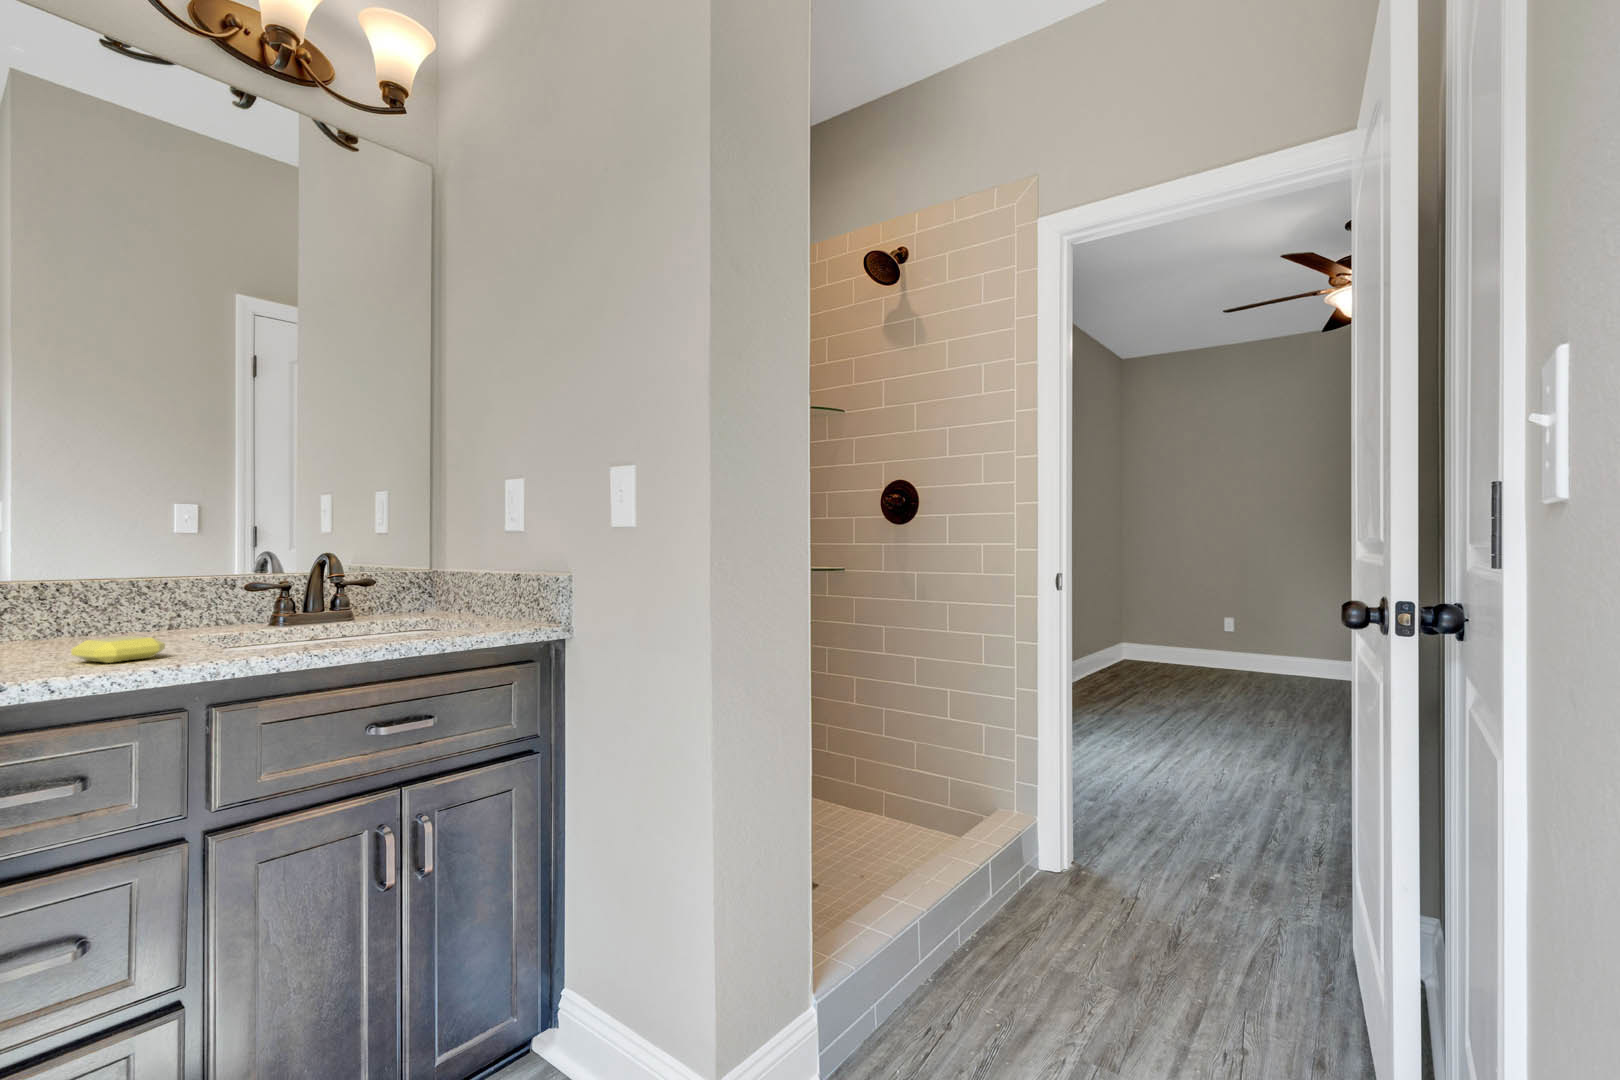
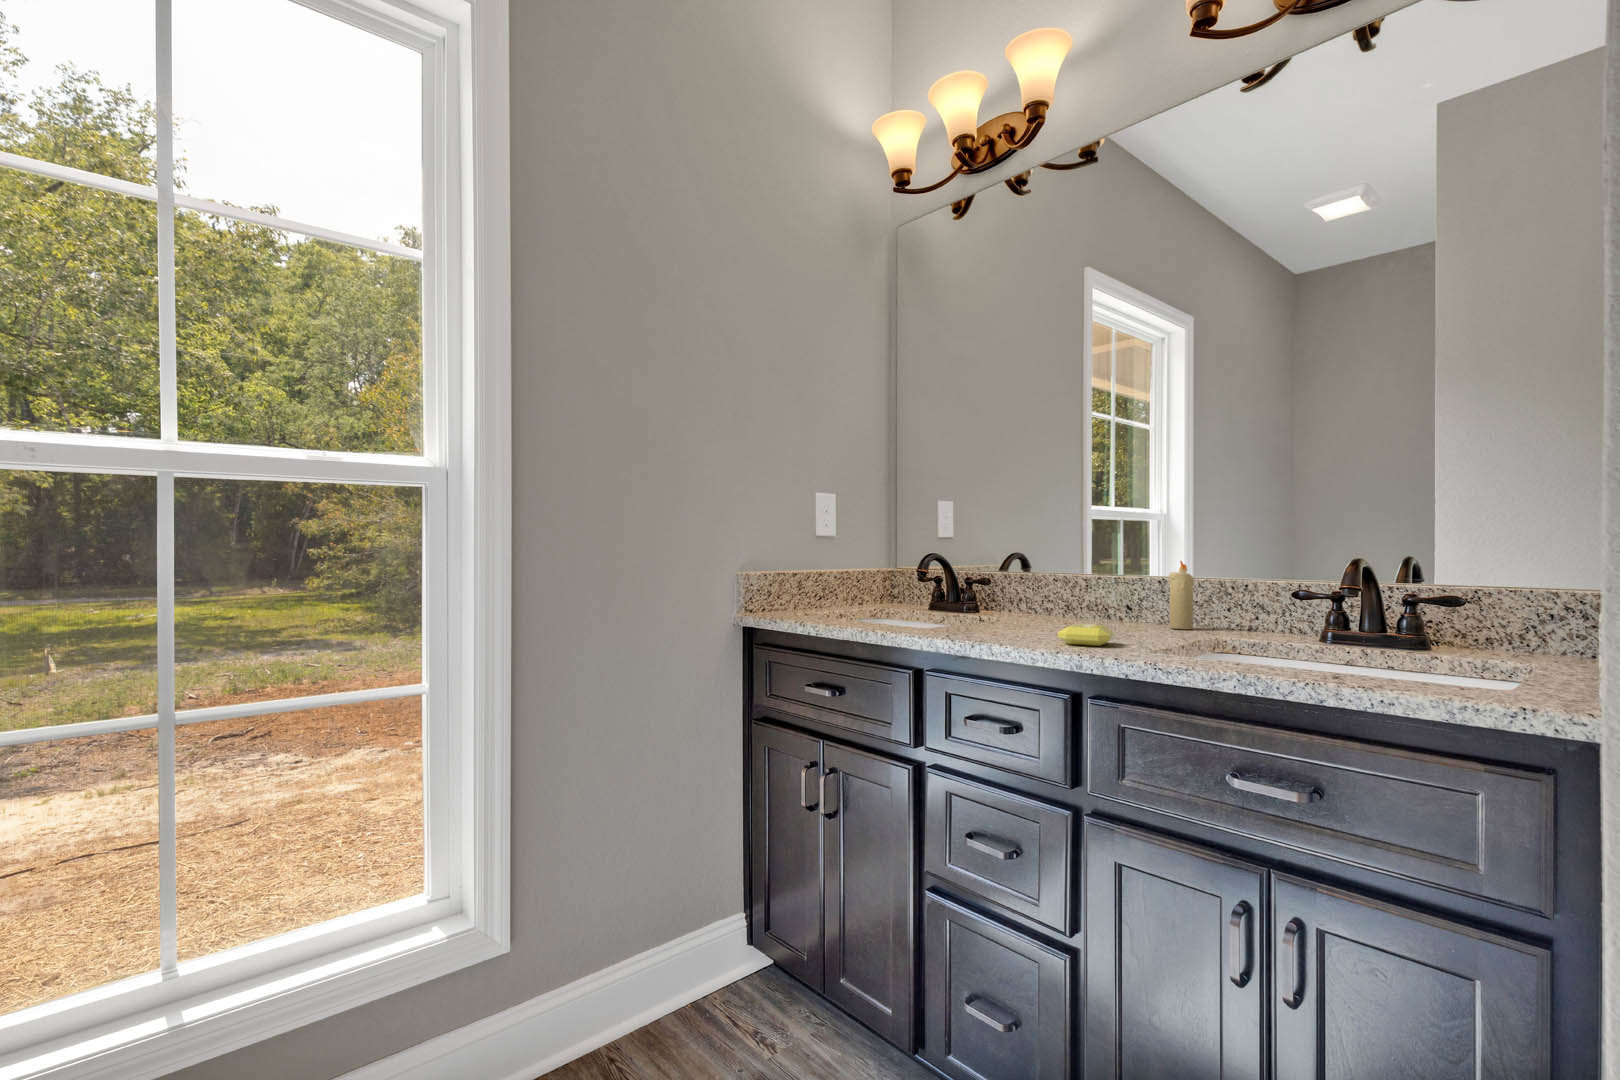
candle: none [58,560,96,640] -> present [1169,561,1194,629]

